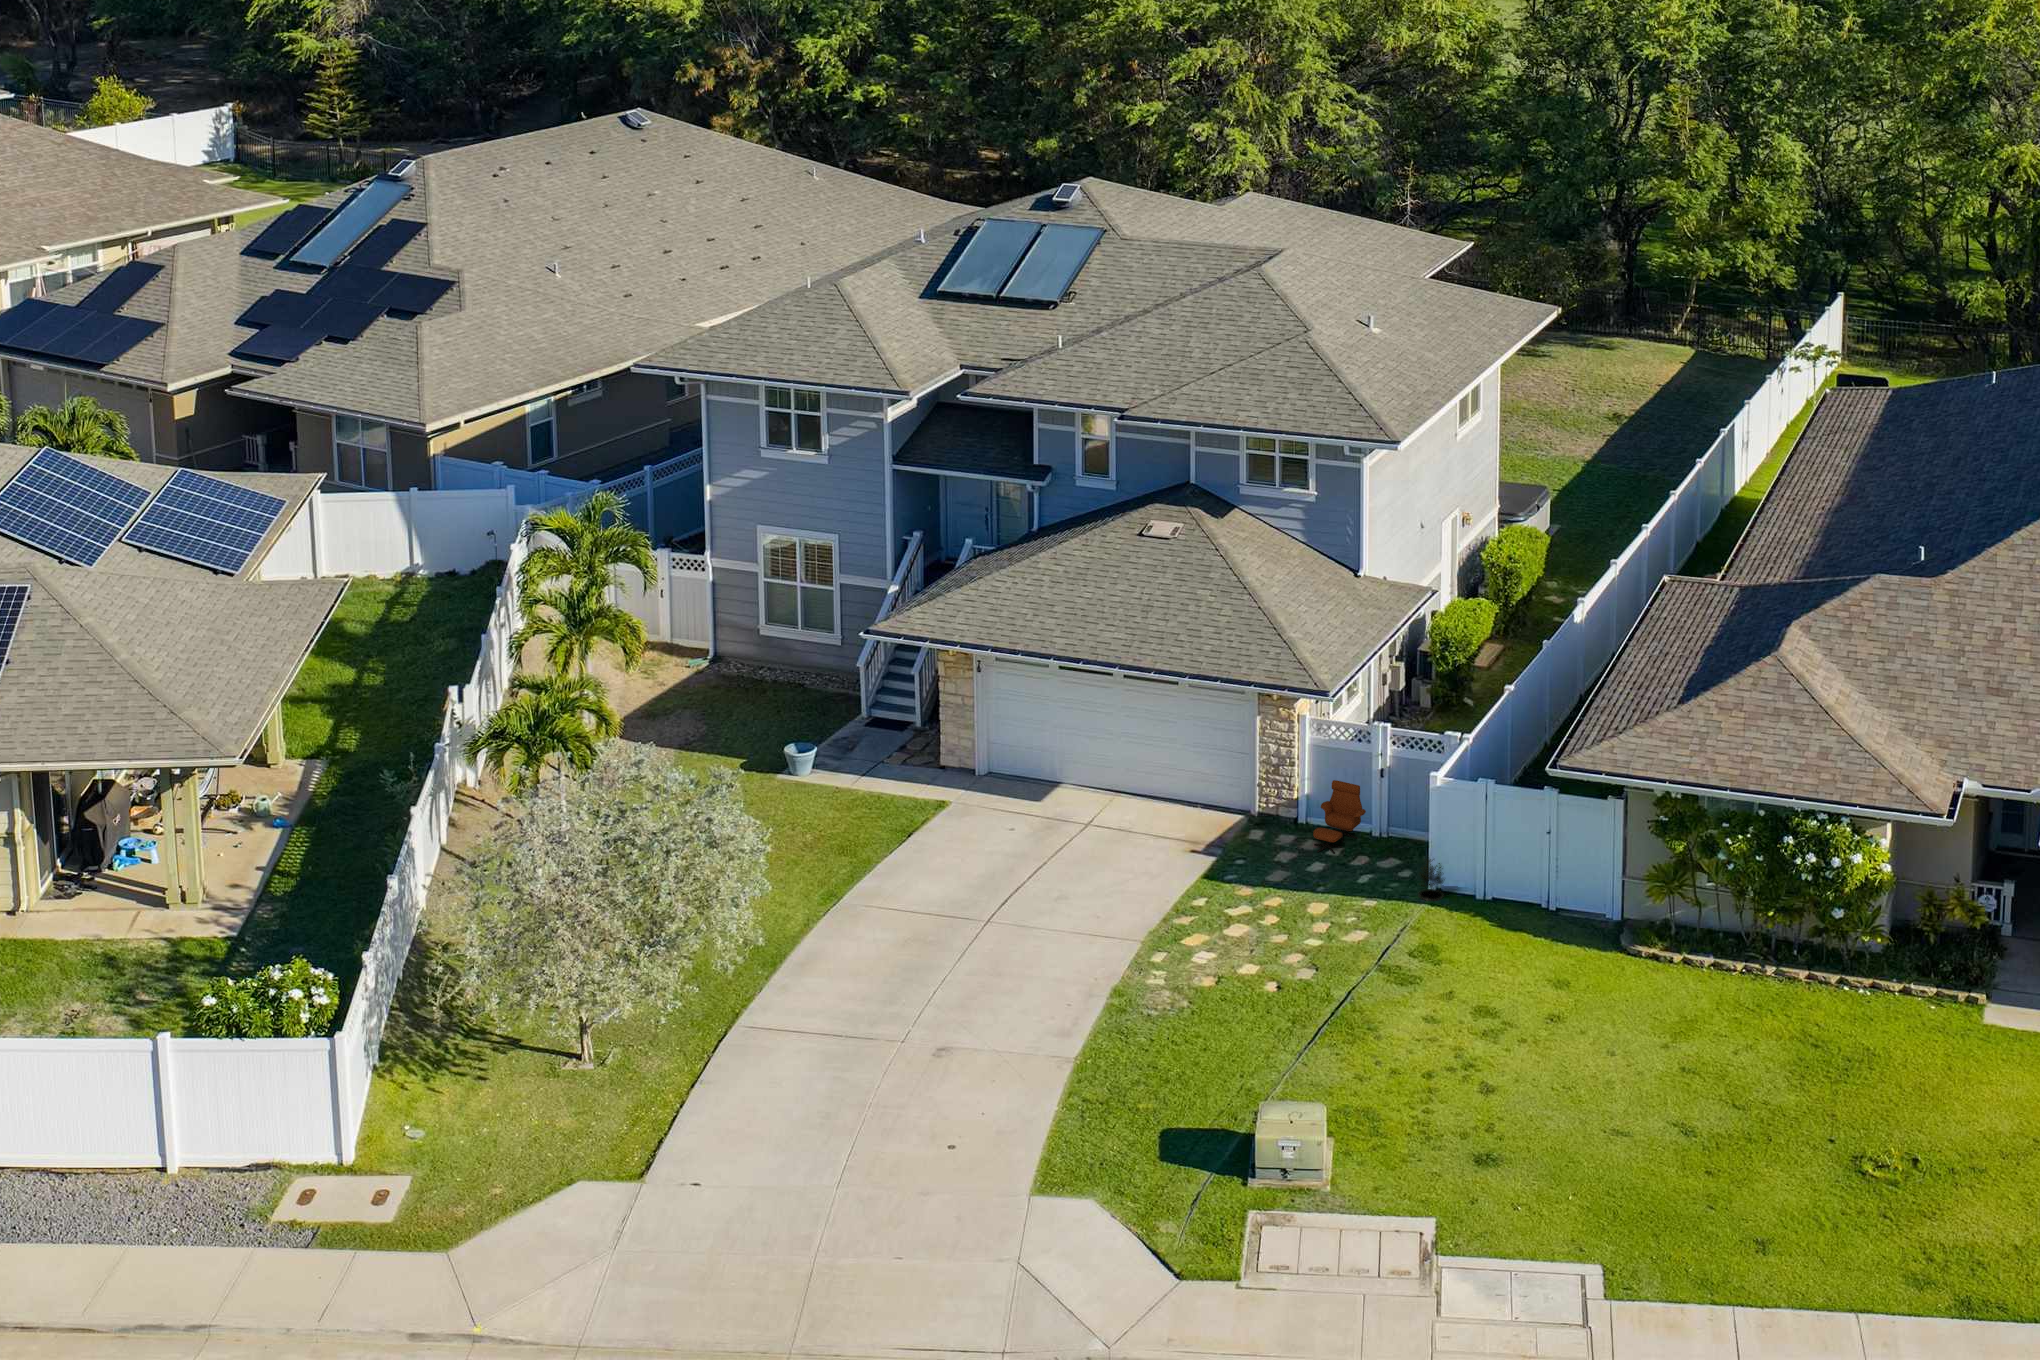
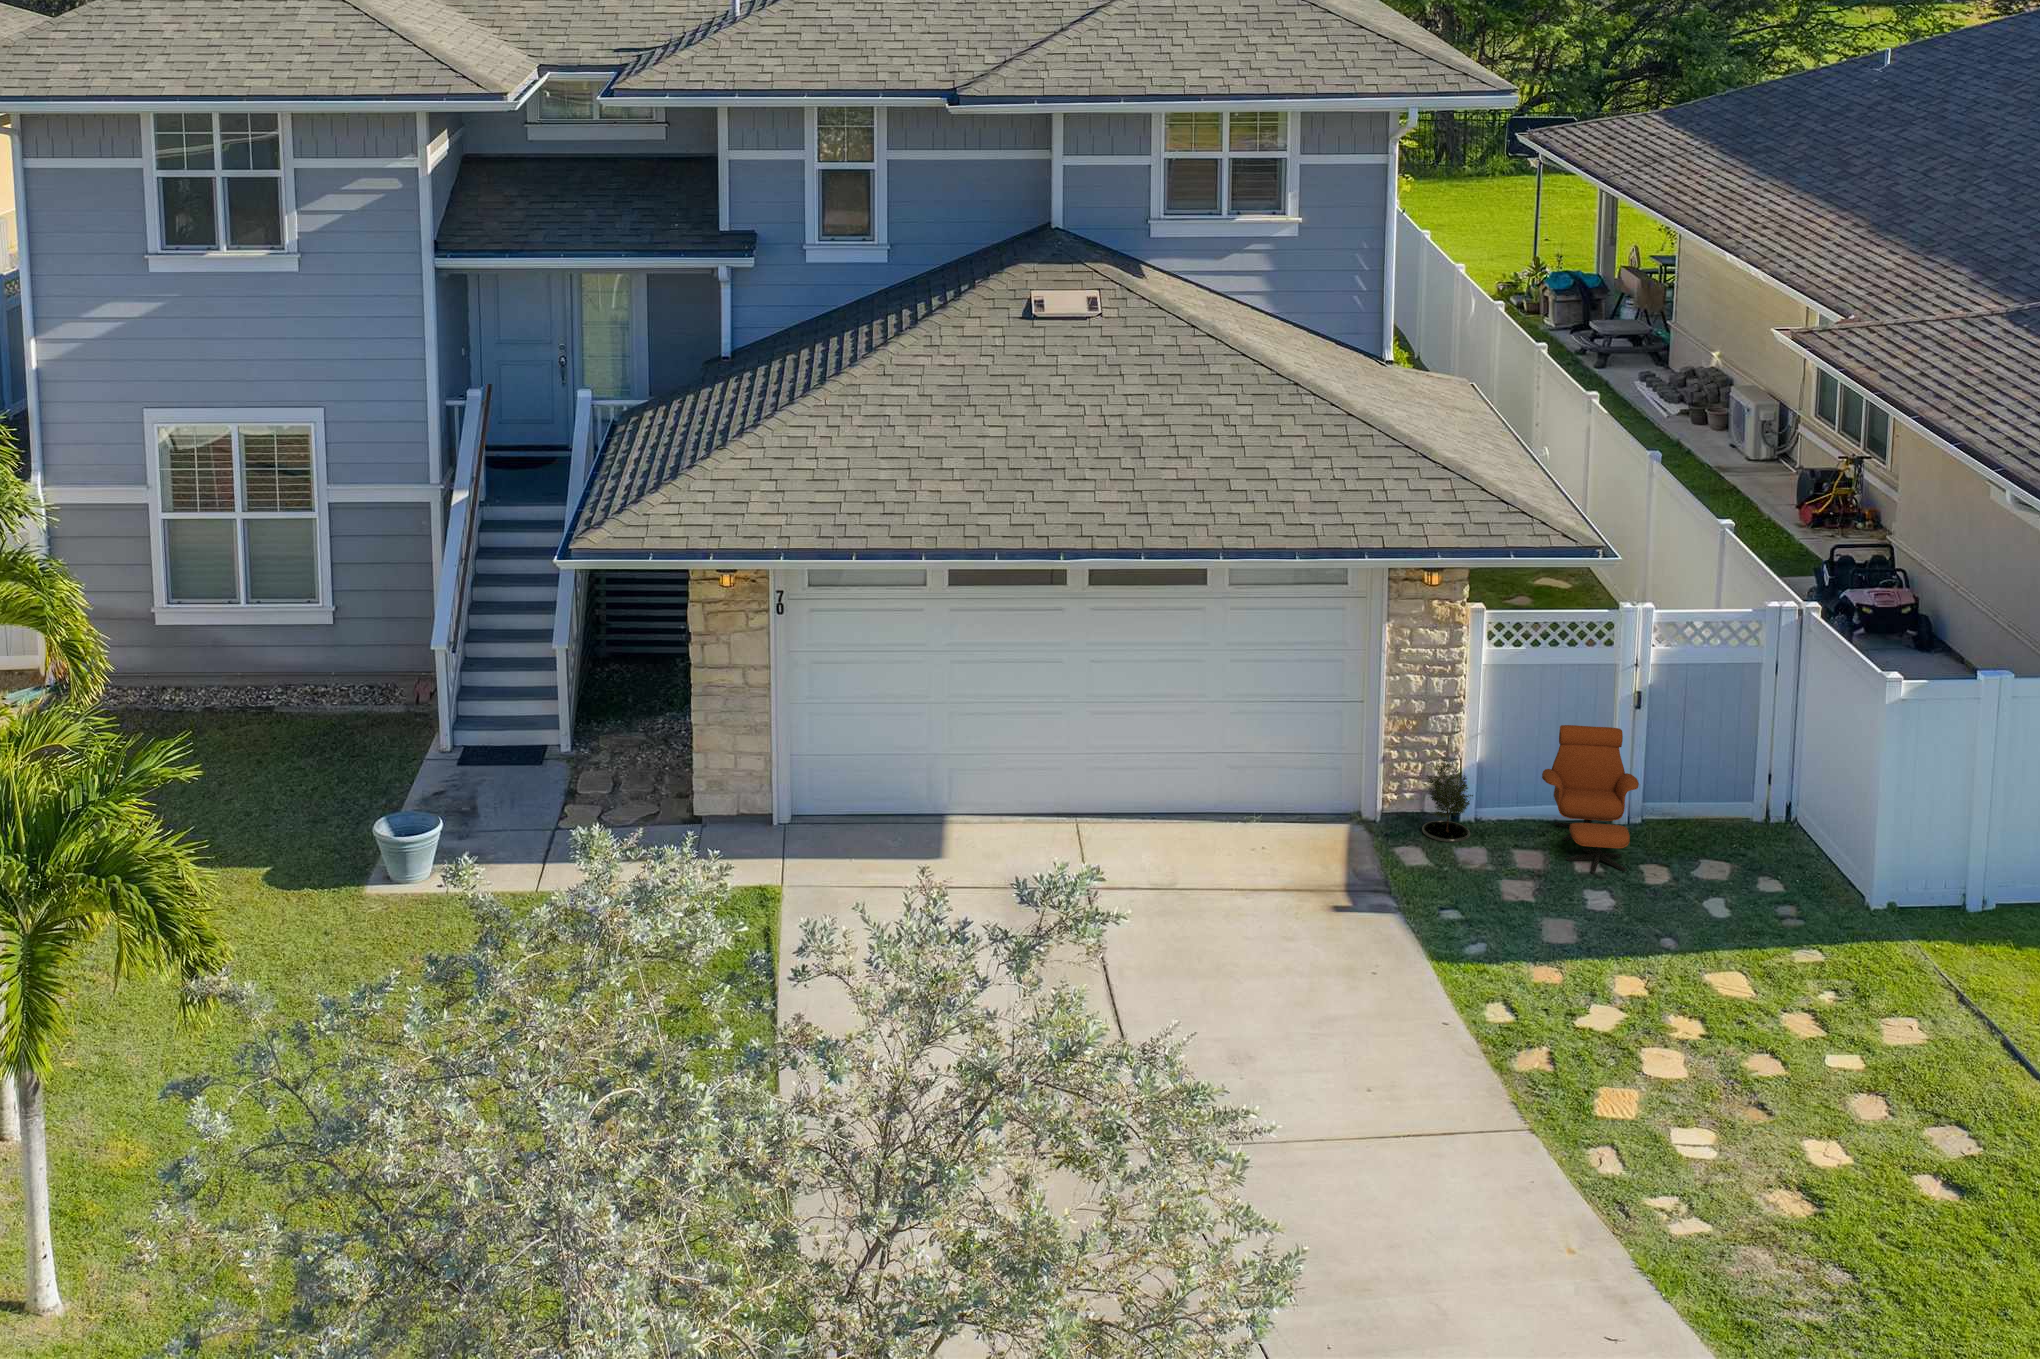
potted tree: present [1418,857,1445,901] -> present [1422,759,1473,842]

